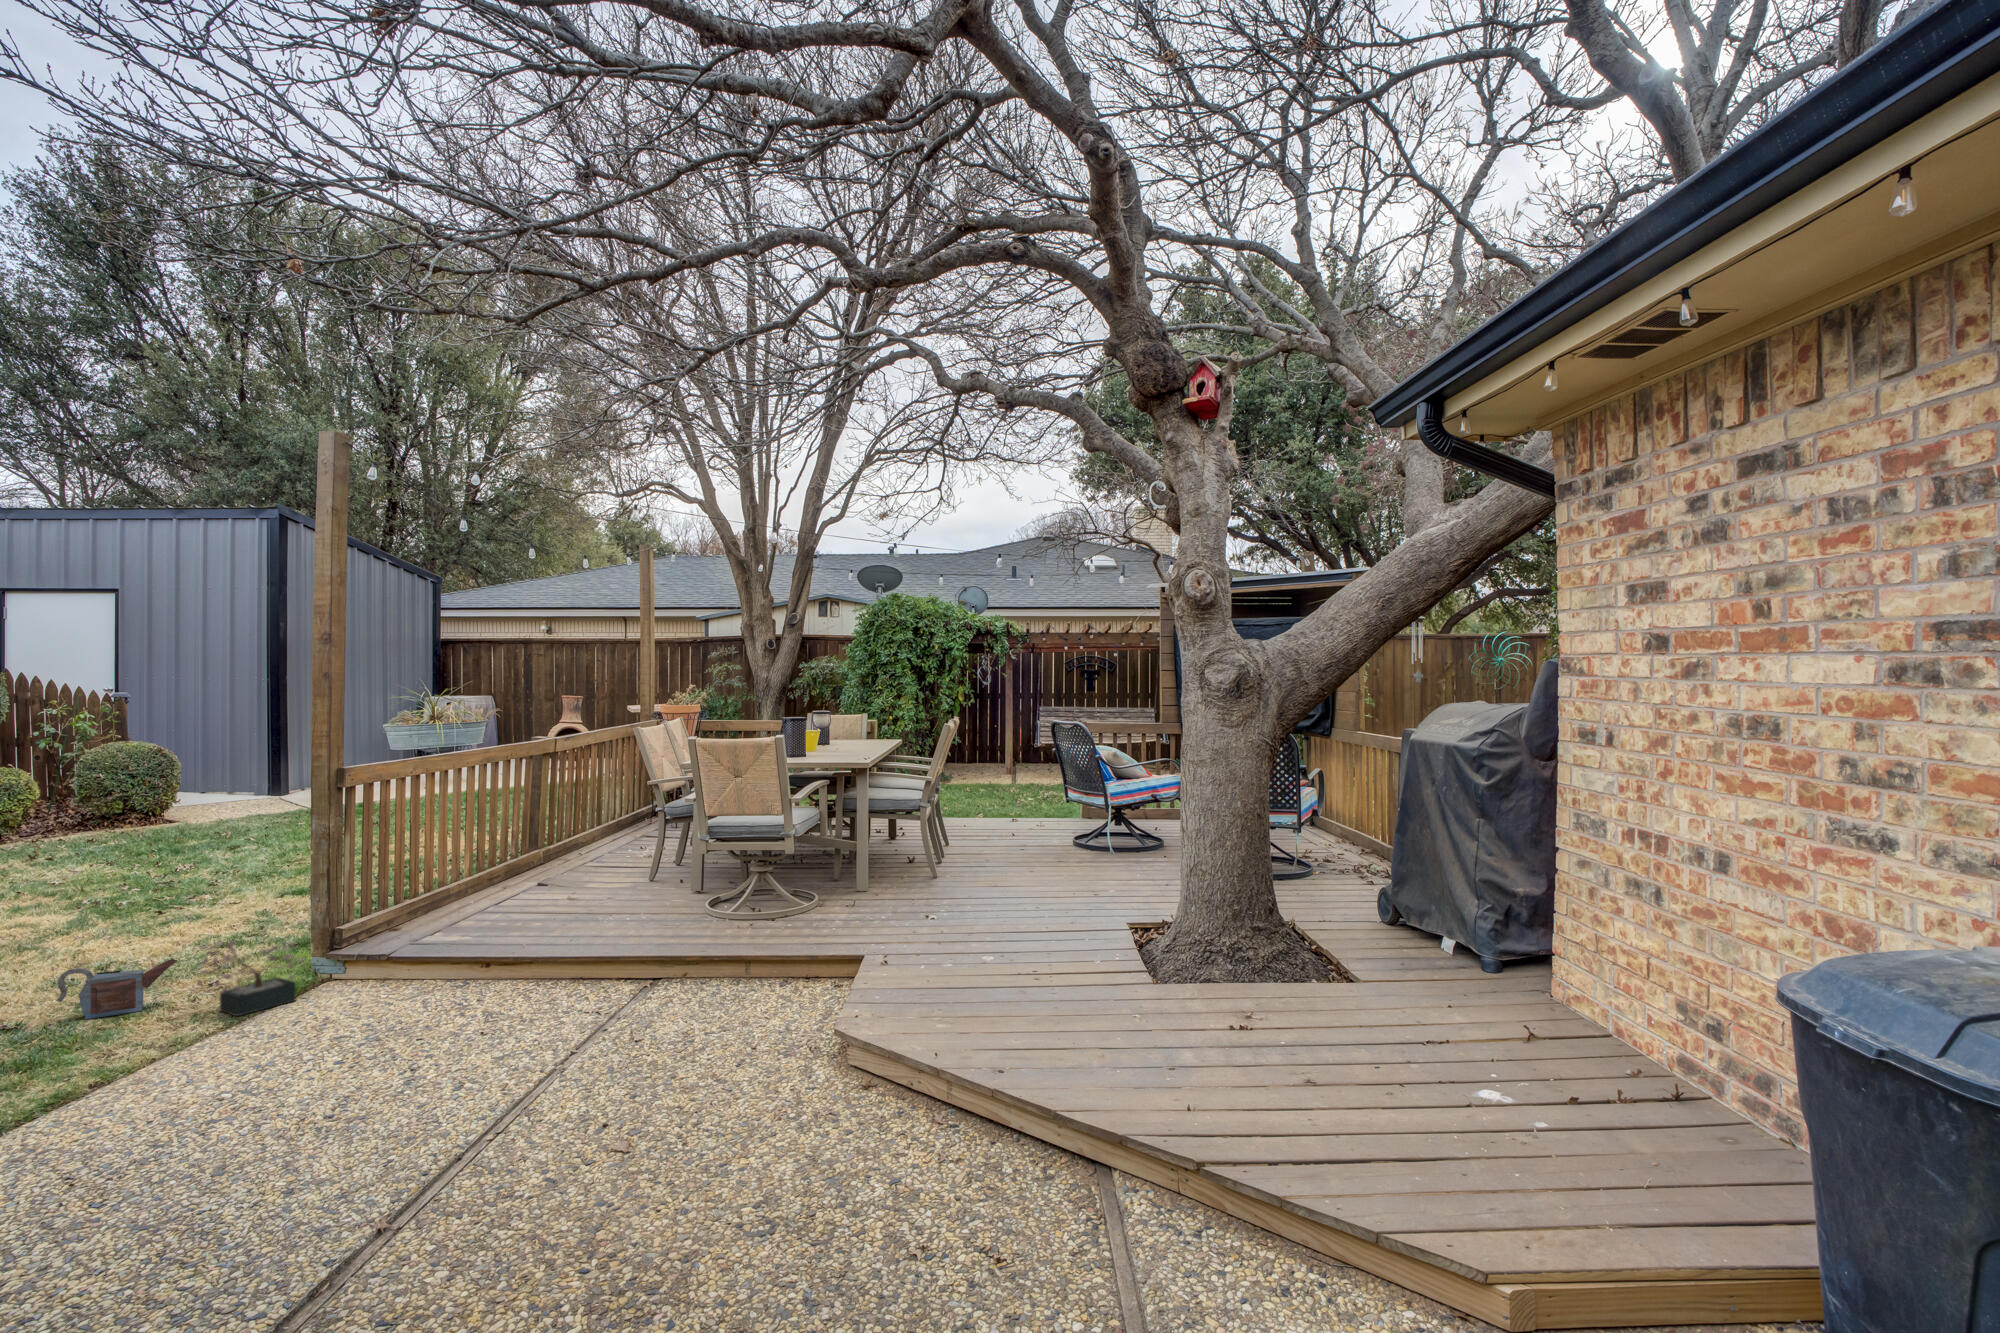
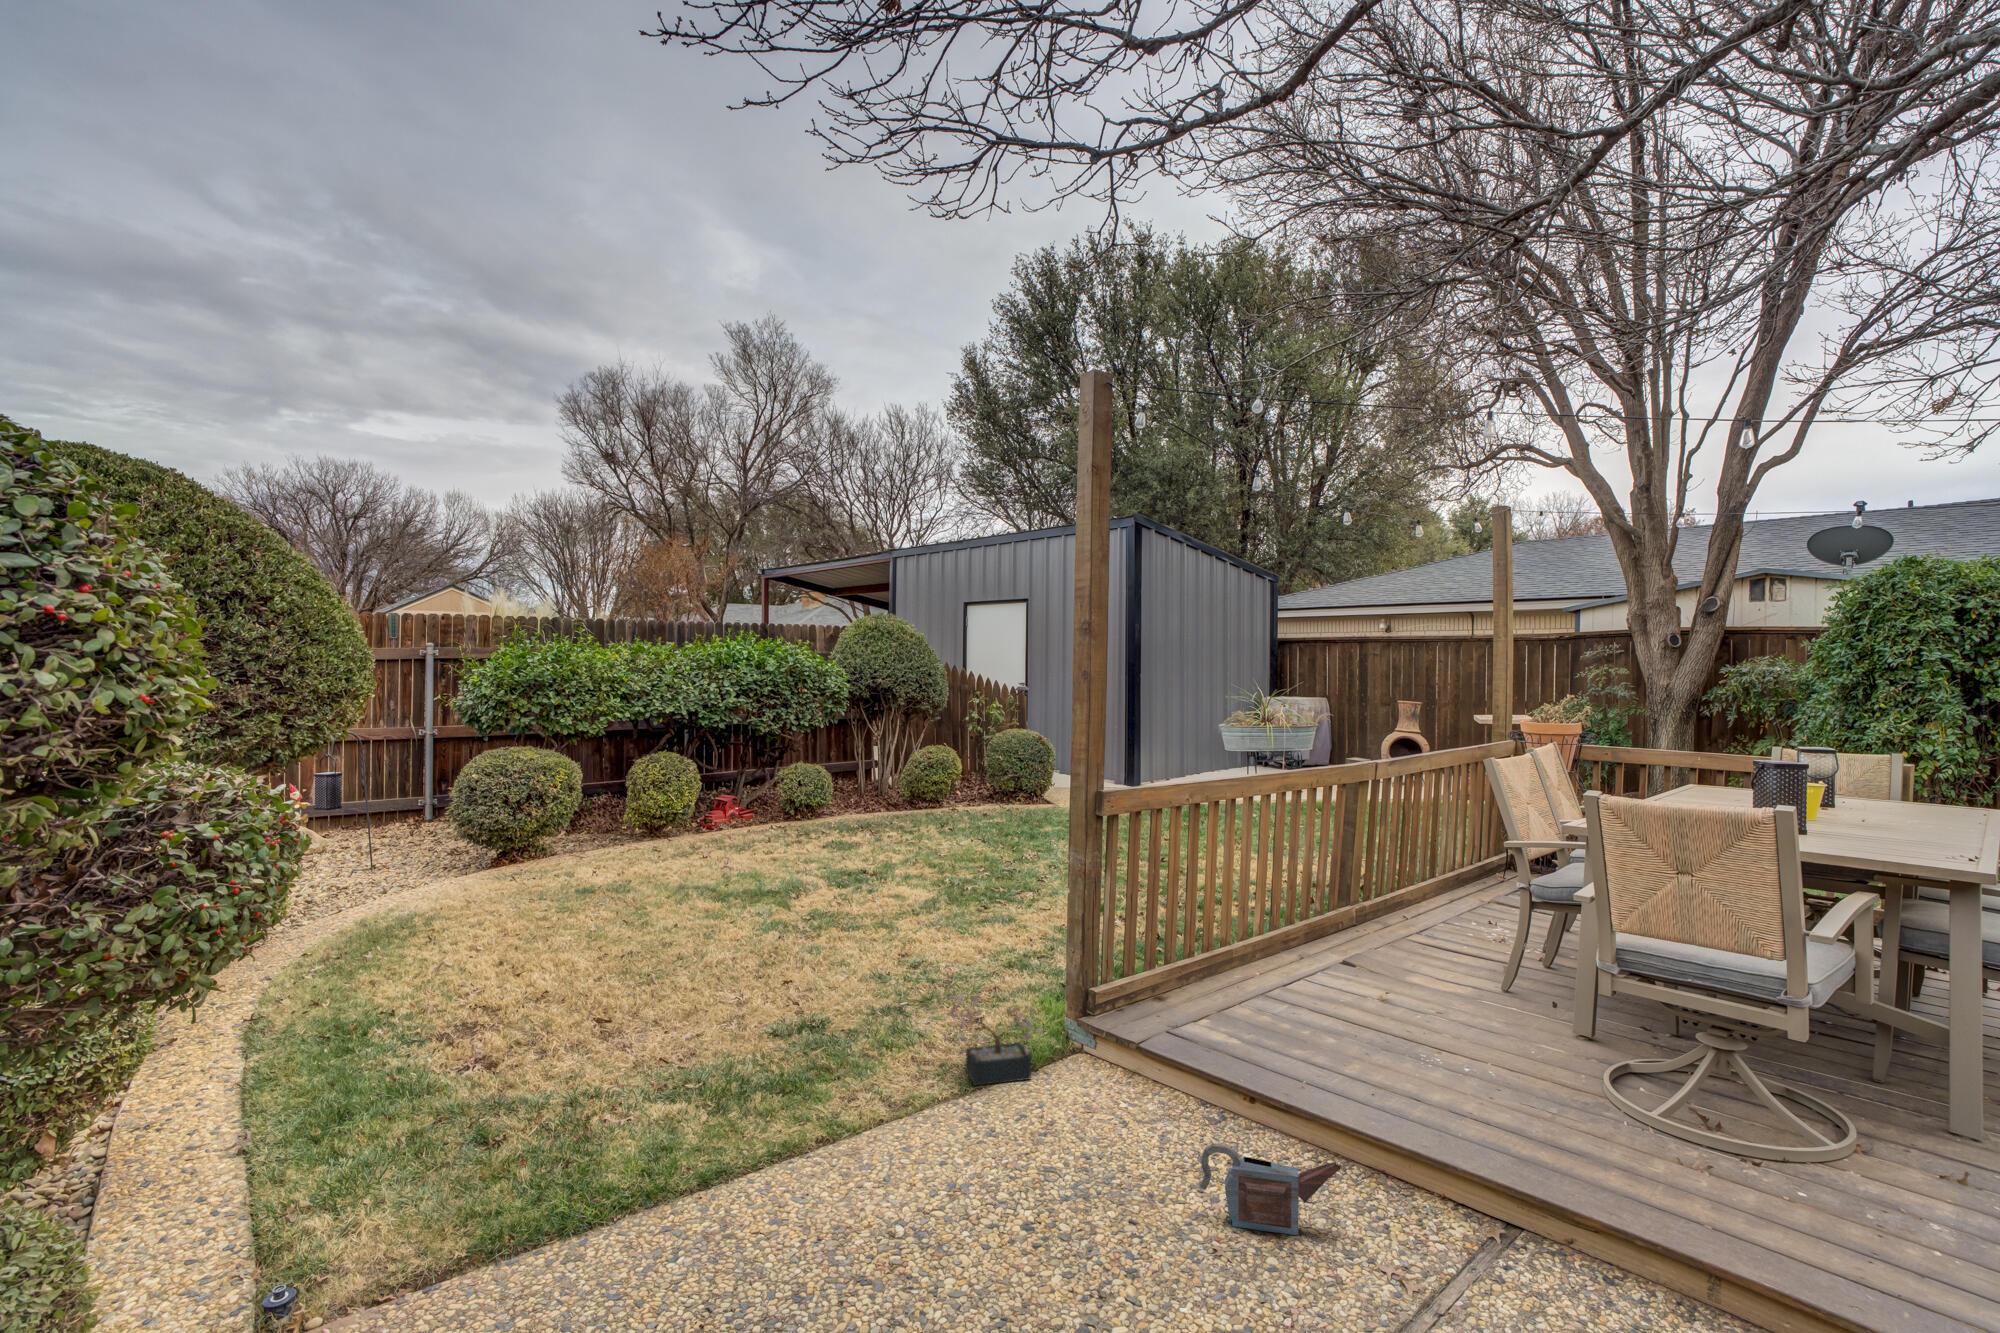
watering can: present [56,958,177,1019] -> present [1199,1144,1341,1235]

